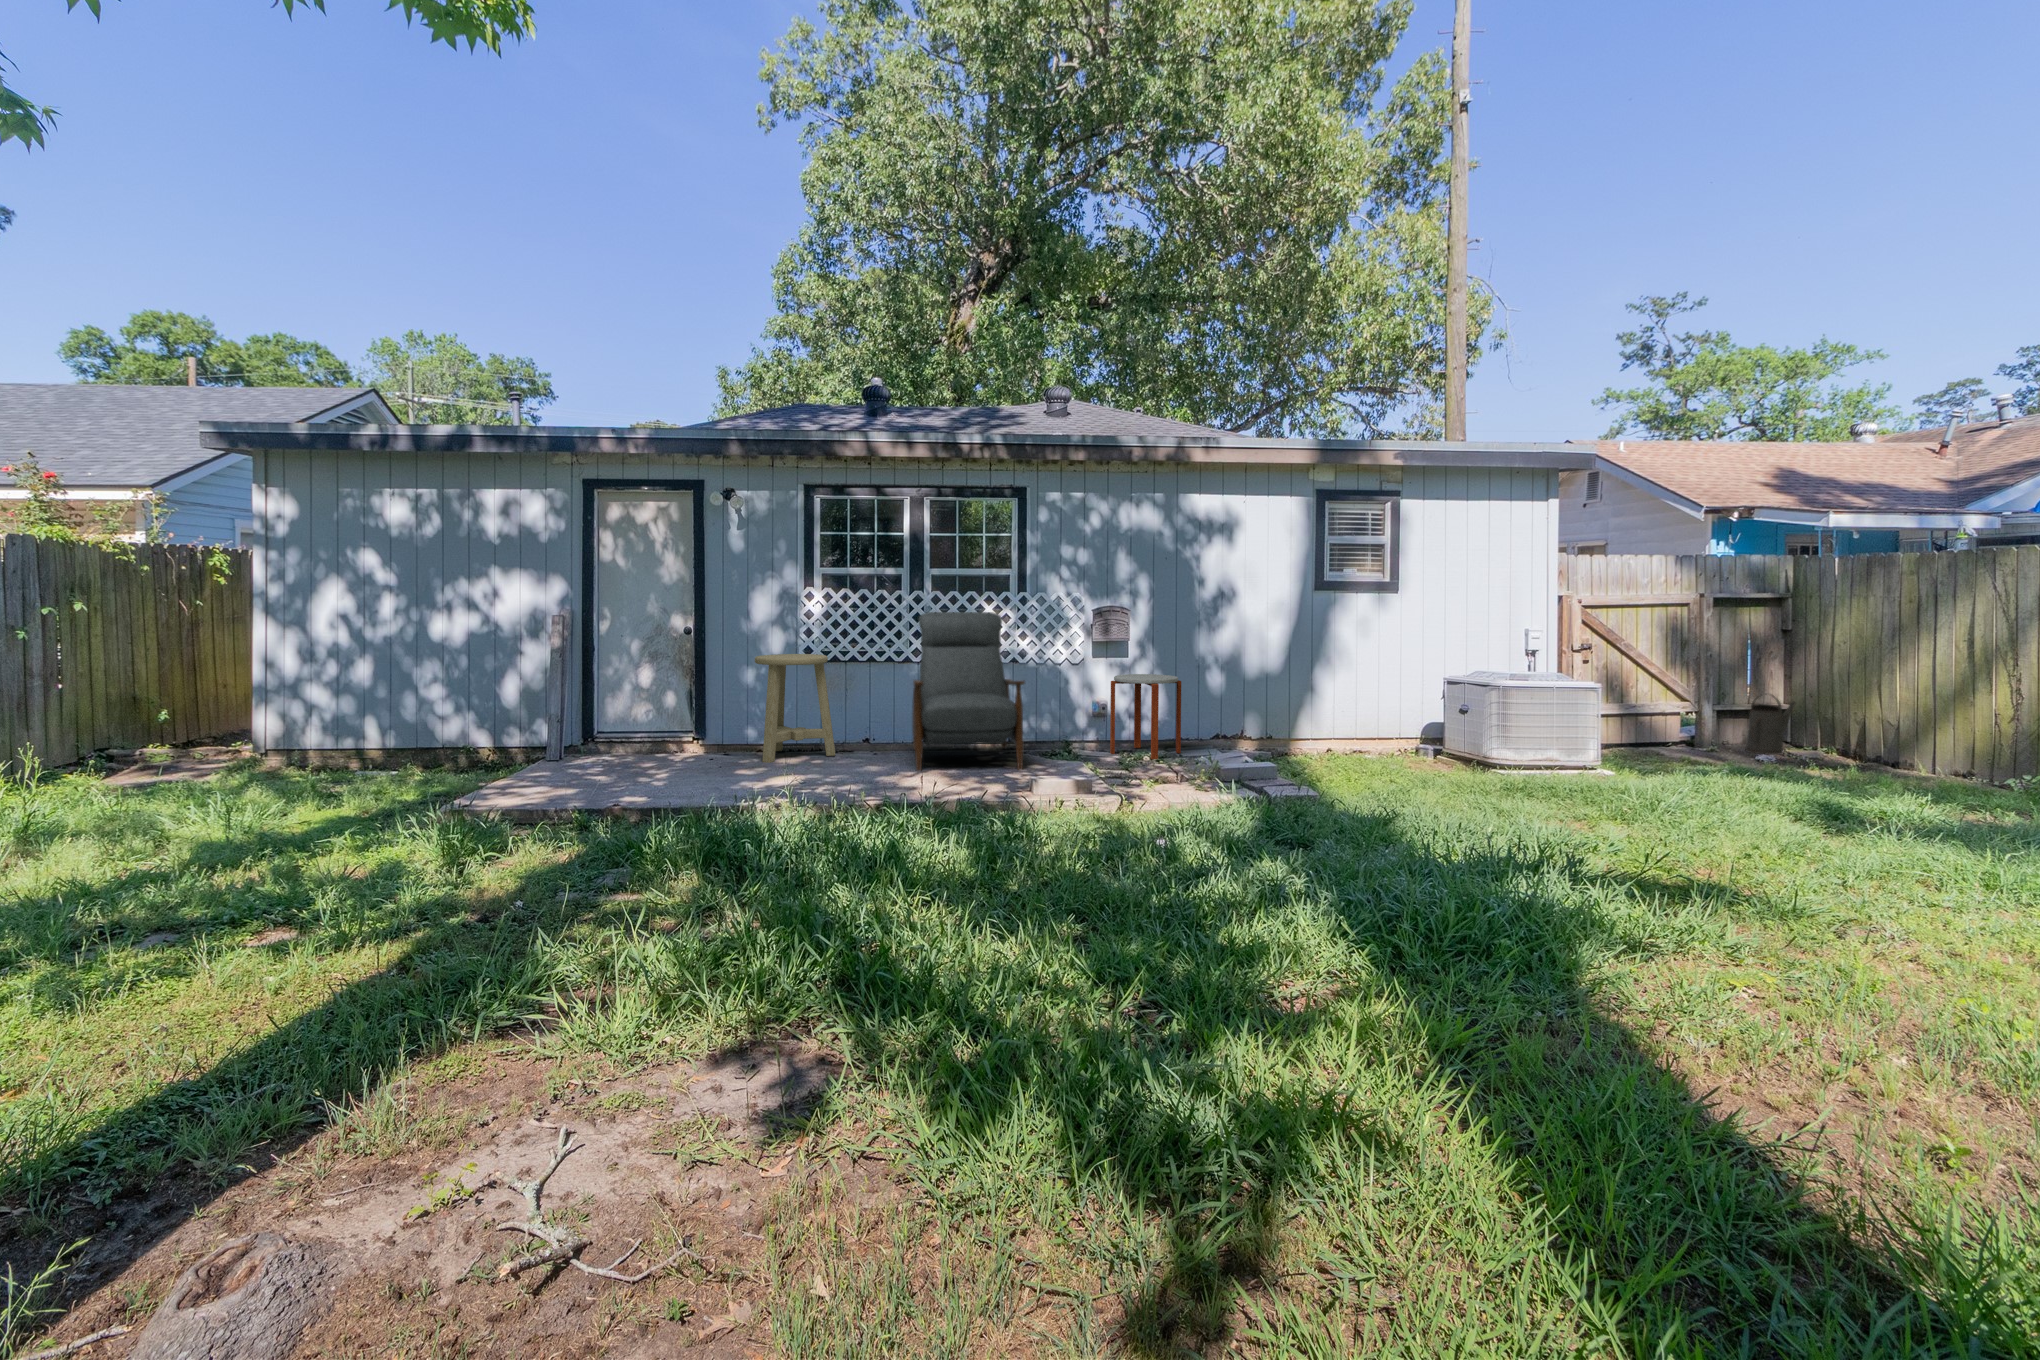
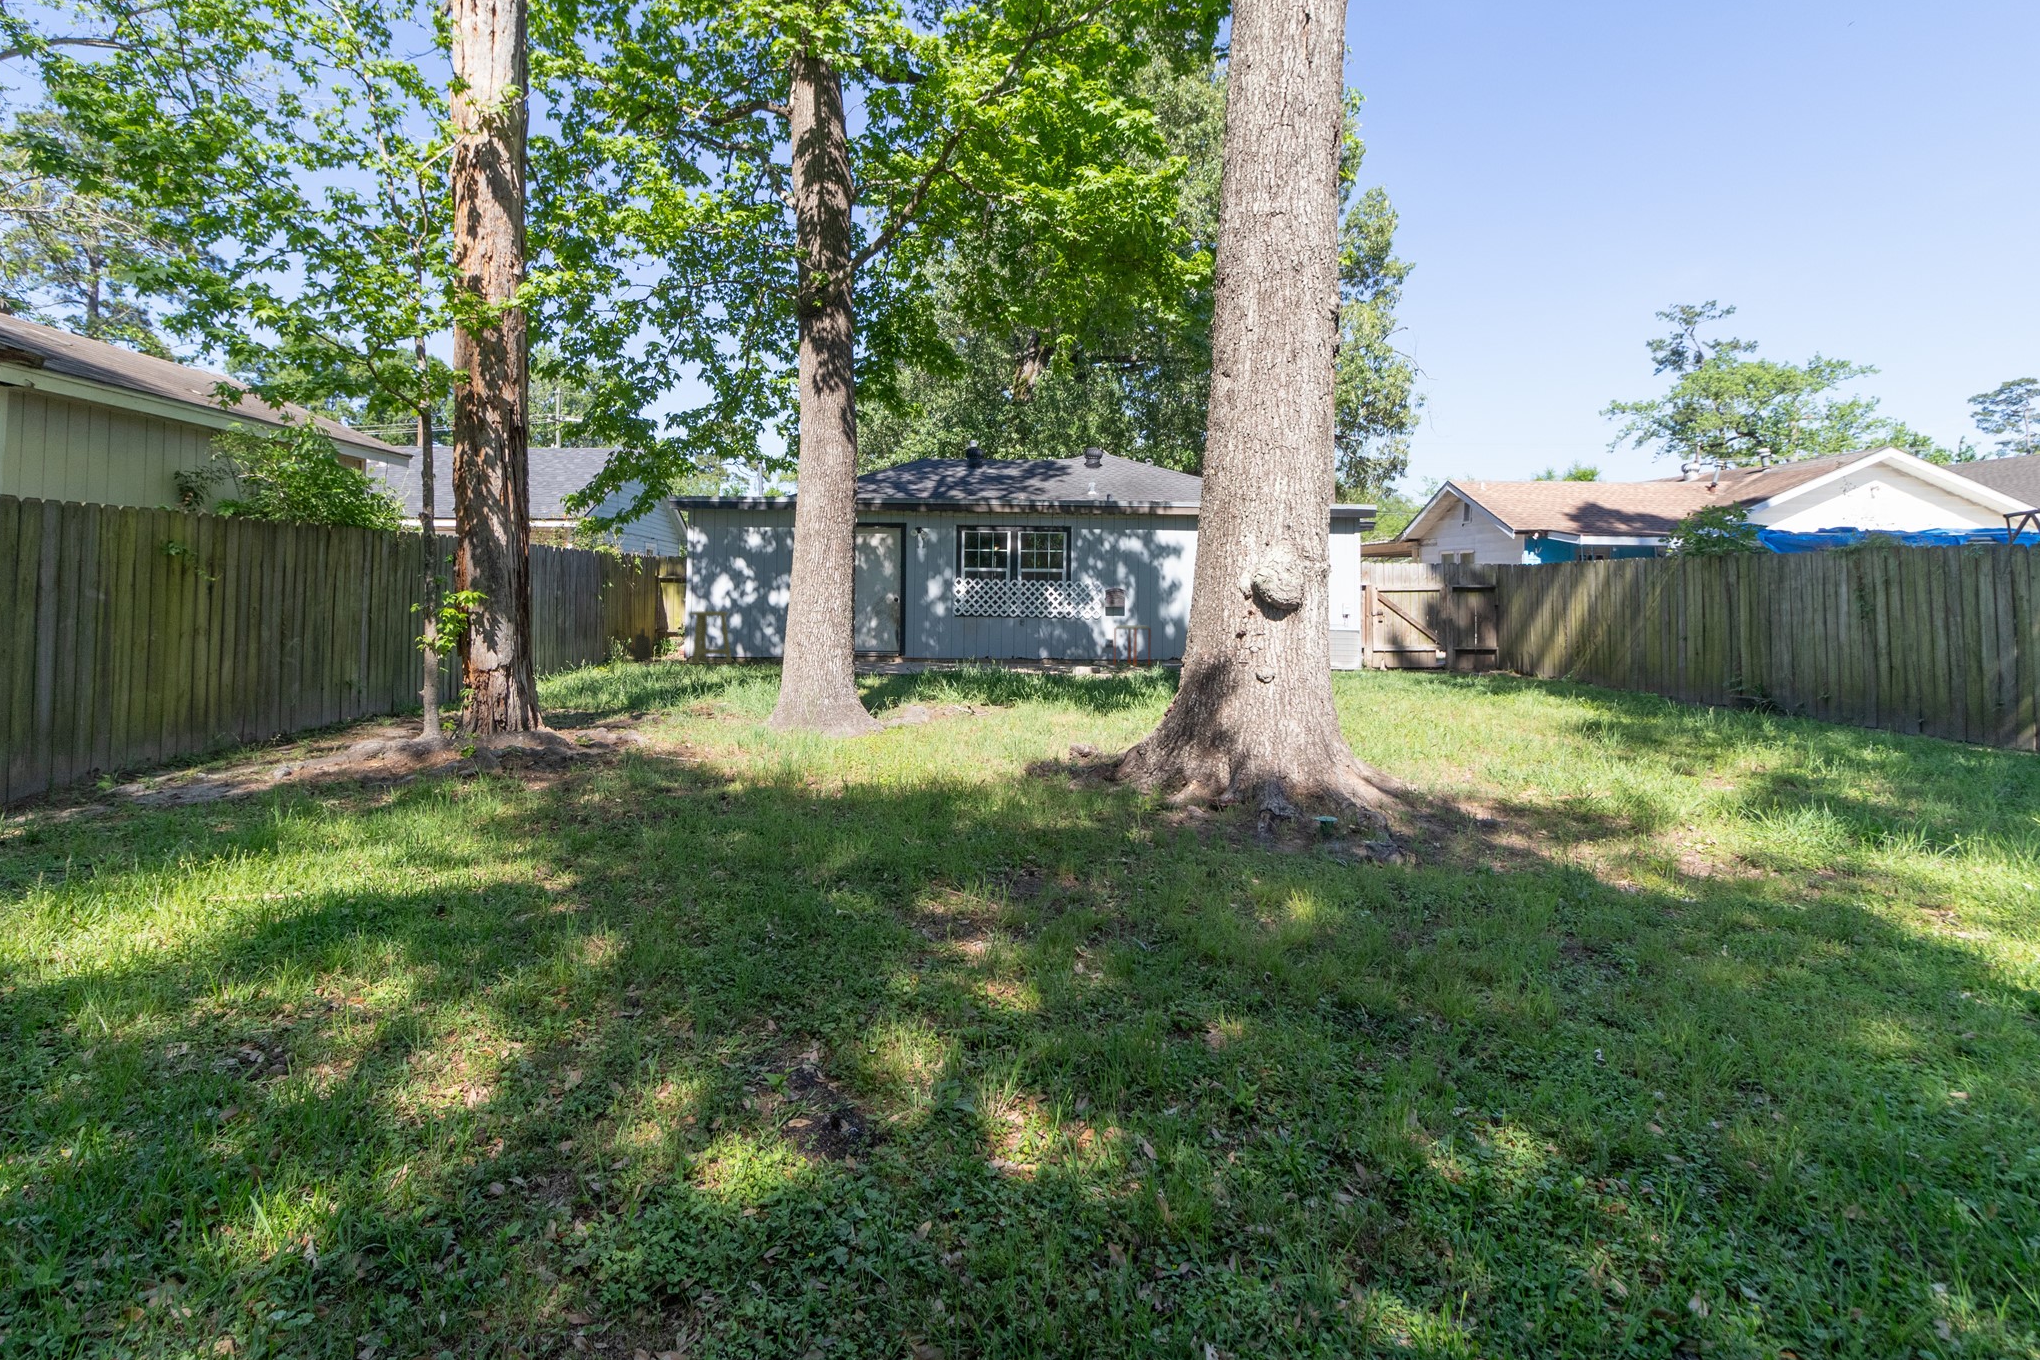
chair: present [912,612,1025,771] -> none [1012,592,1069,668]
stool: present [755,654,835,763] -> present [690,611,731,664]
watering can: present [1745,695,1796,755] -> present [615,628,651,661]

